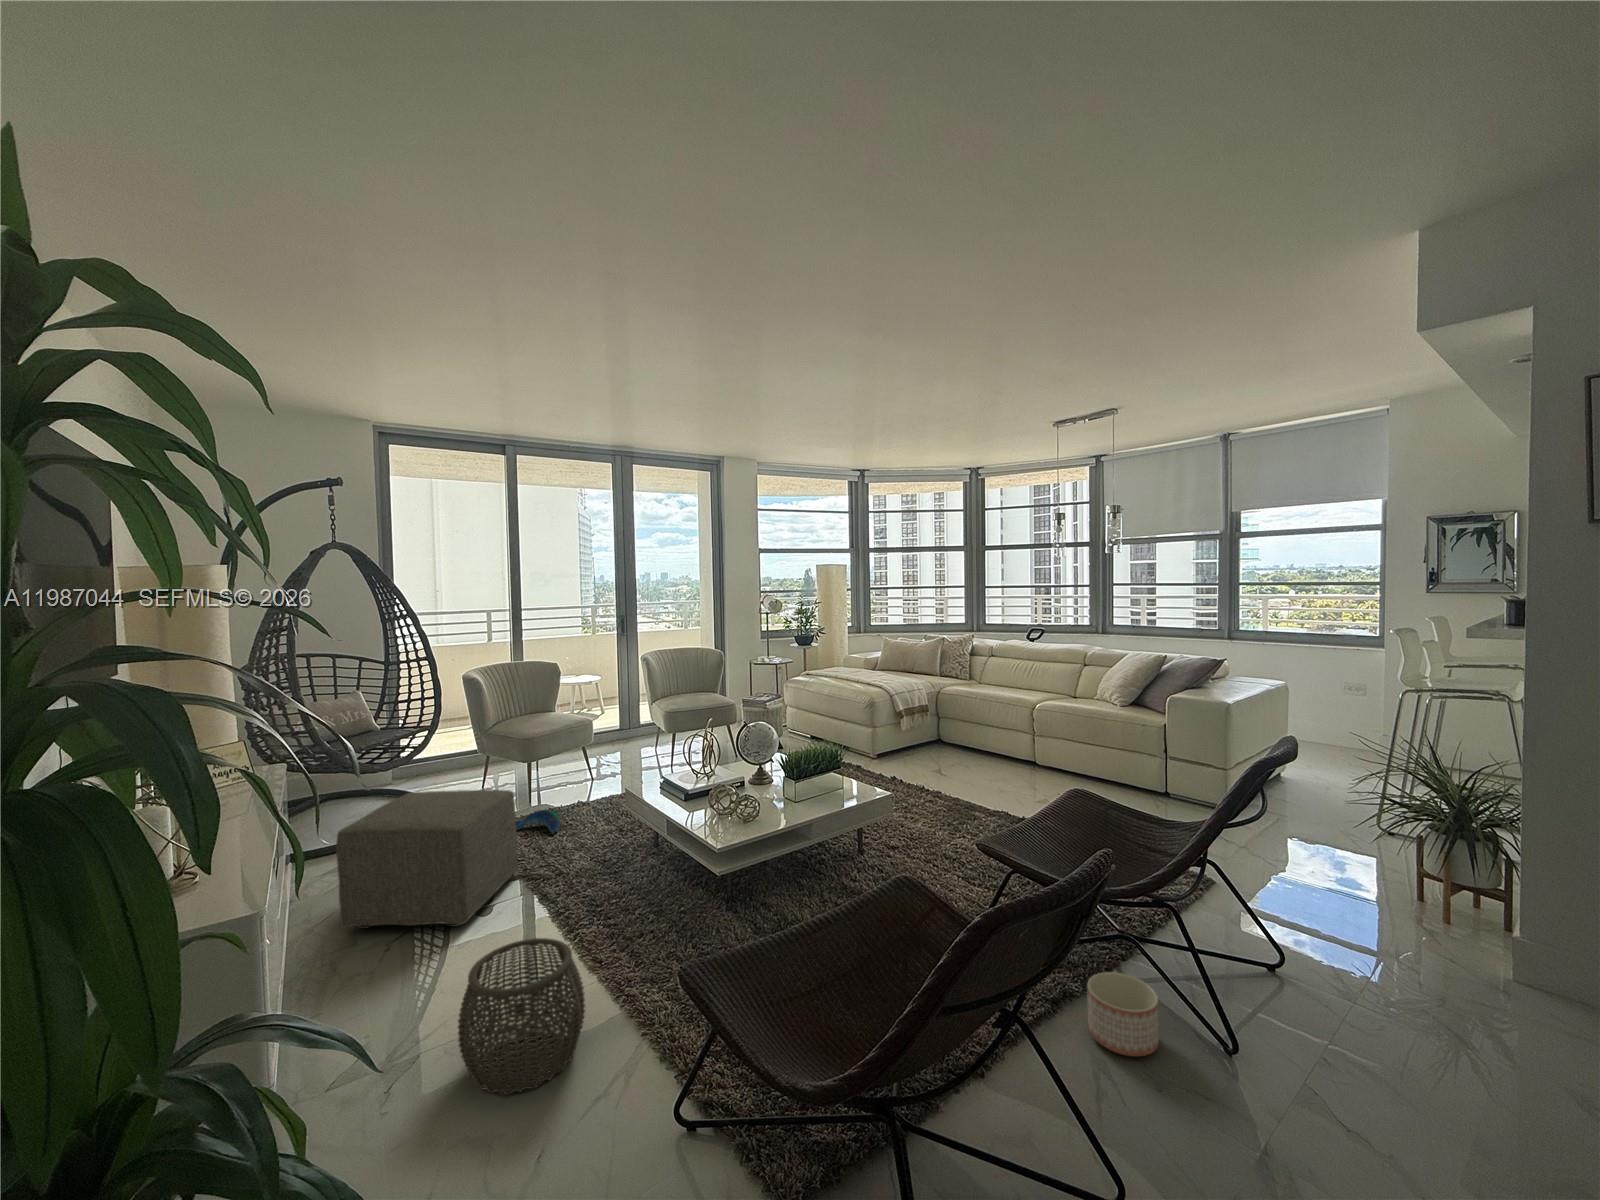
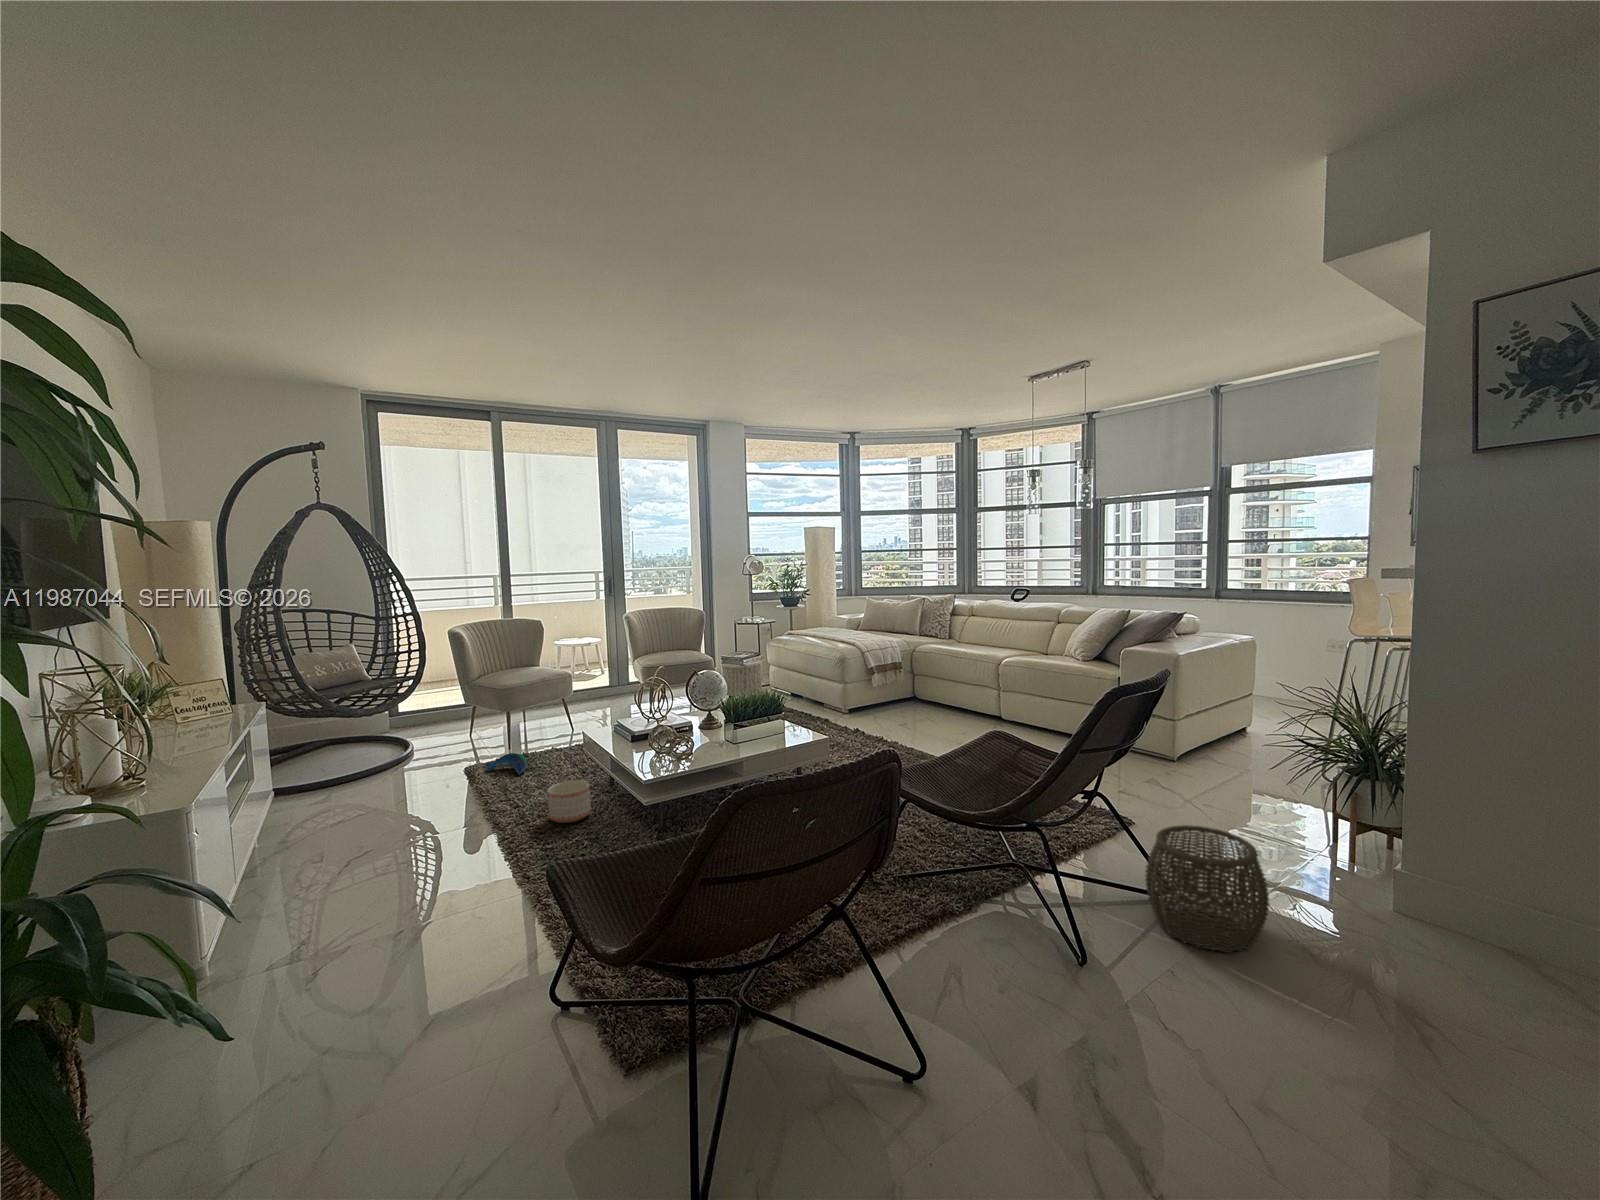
ottoman: present [336,790,518,929] -> none [302,730,478,850]
woven basket: present [458,938,585,1095] -> present [1145,825,1269,953]
planter: present [1087,972,1159,1056] -> present [548,781,591,823]

